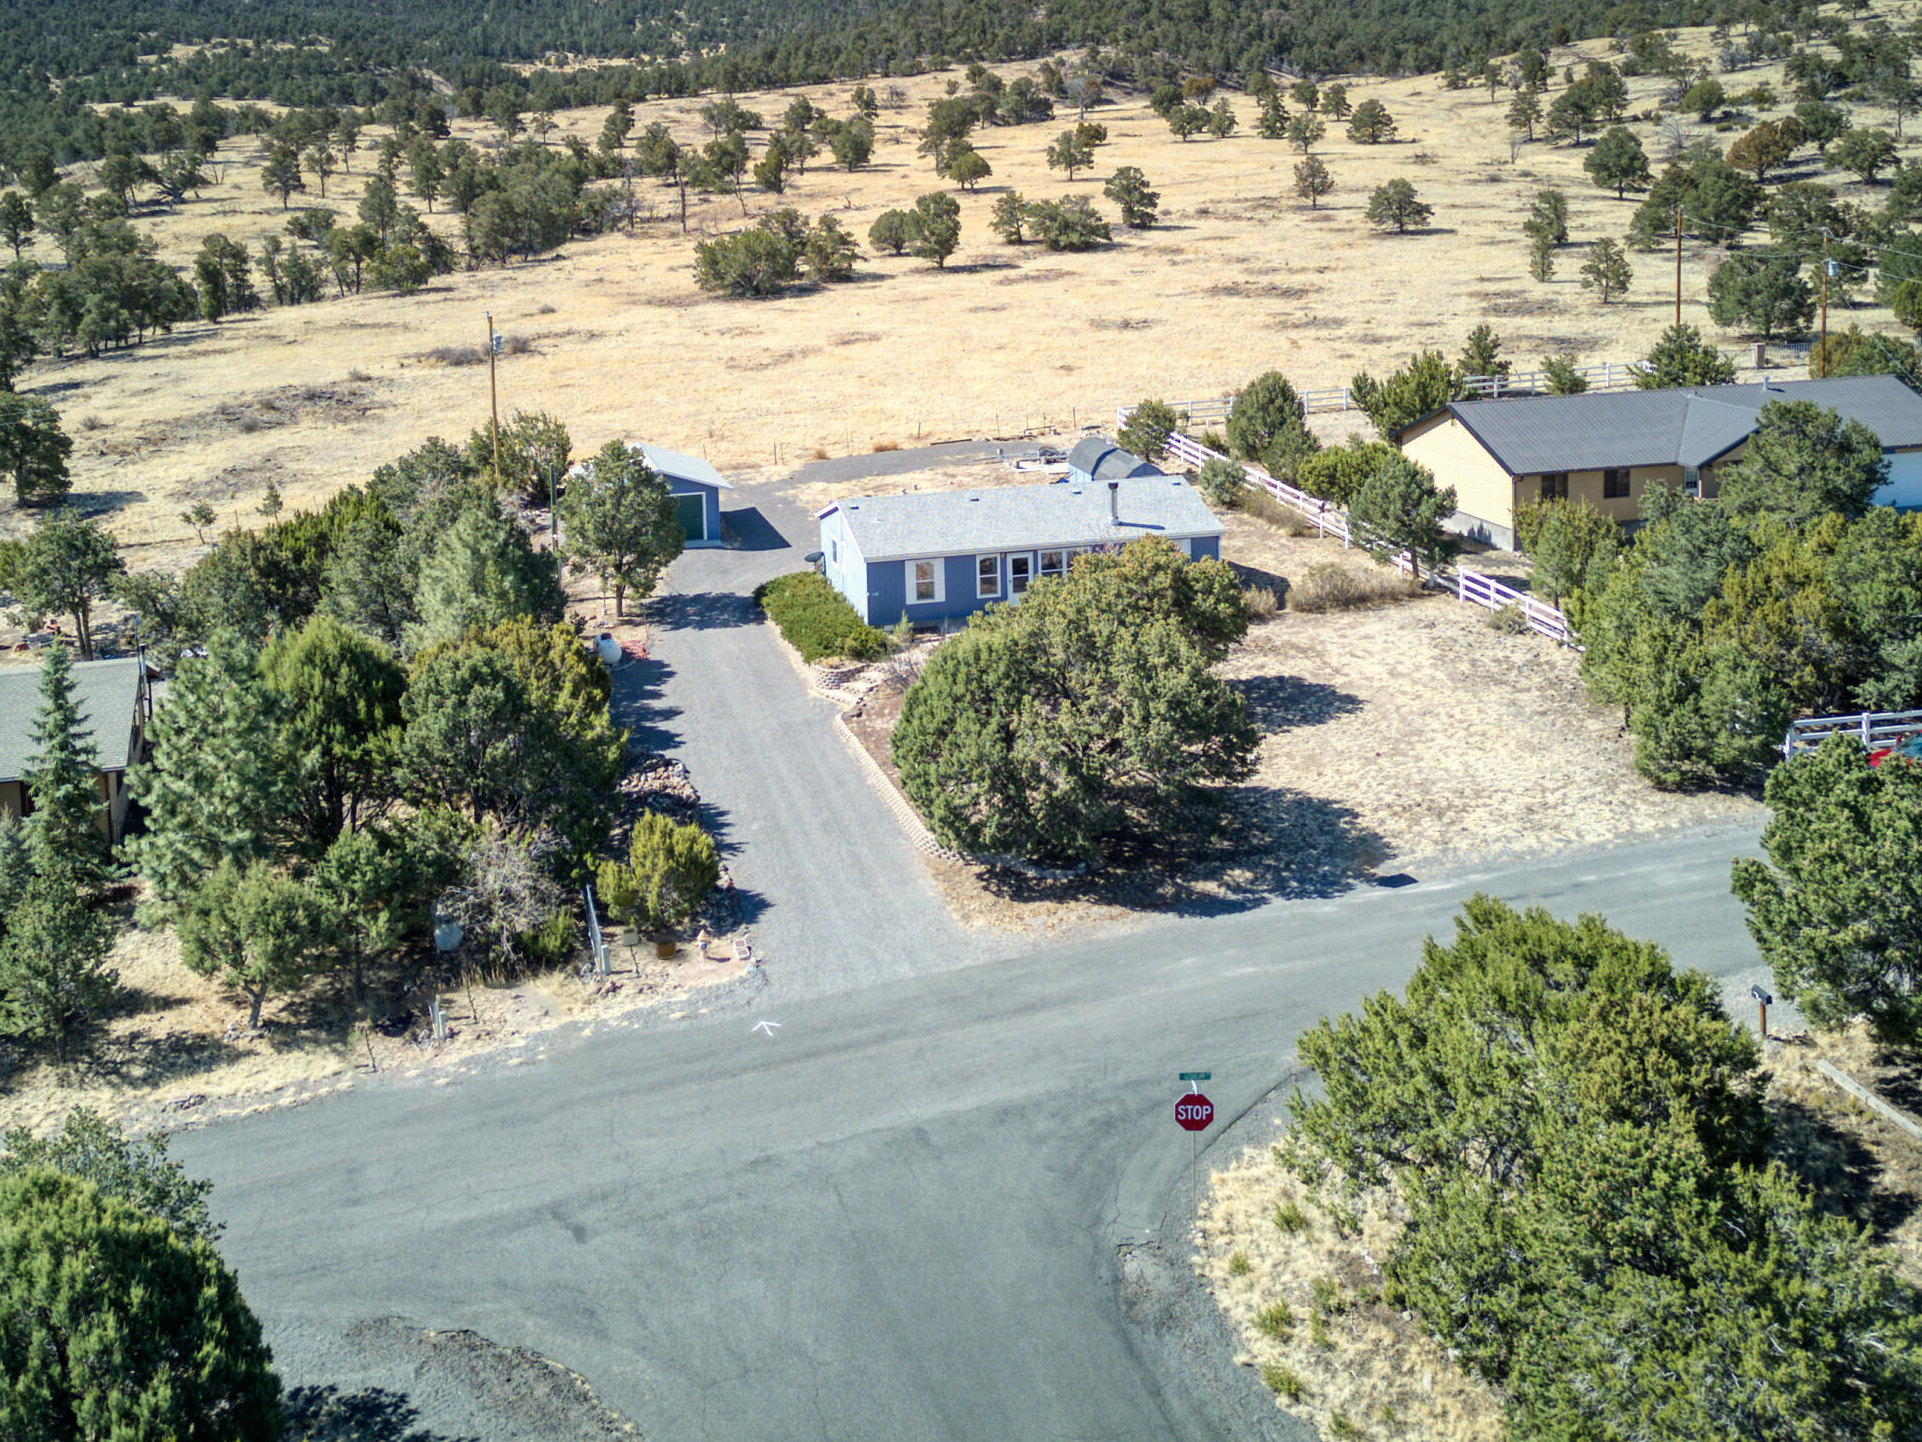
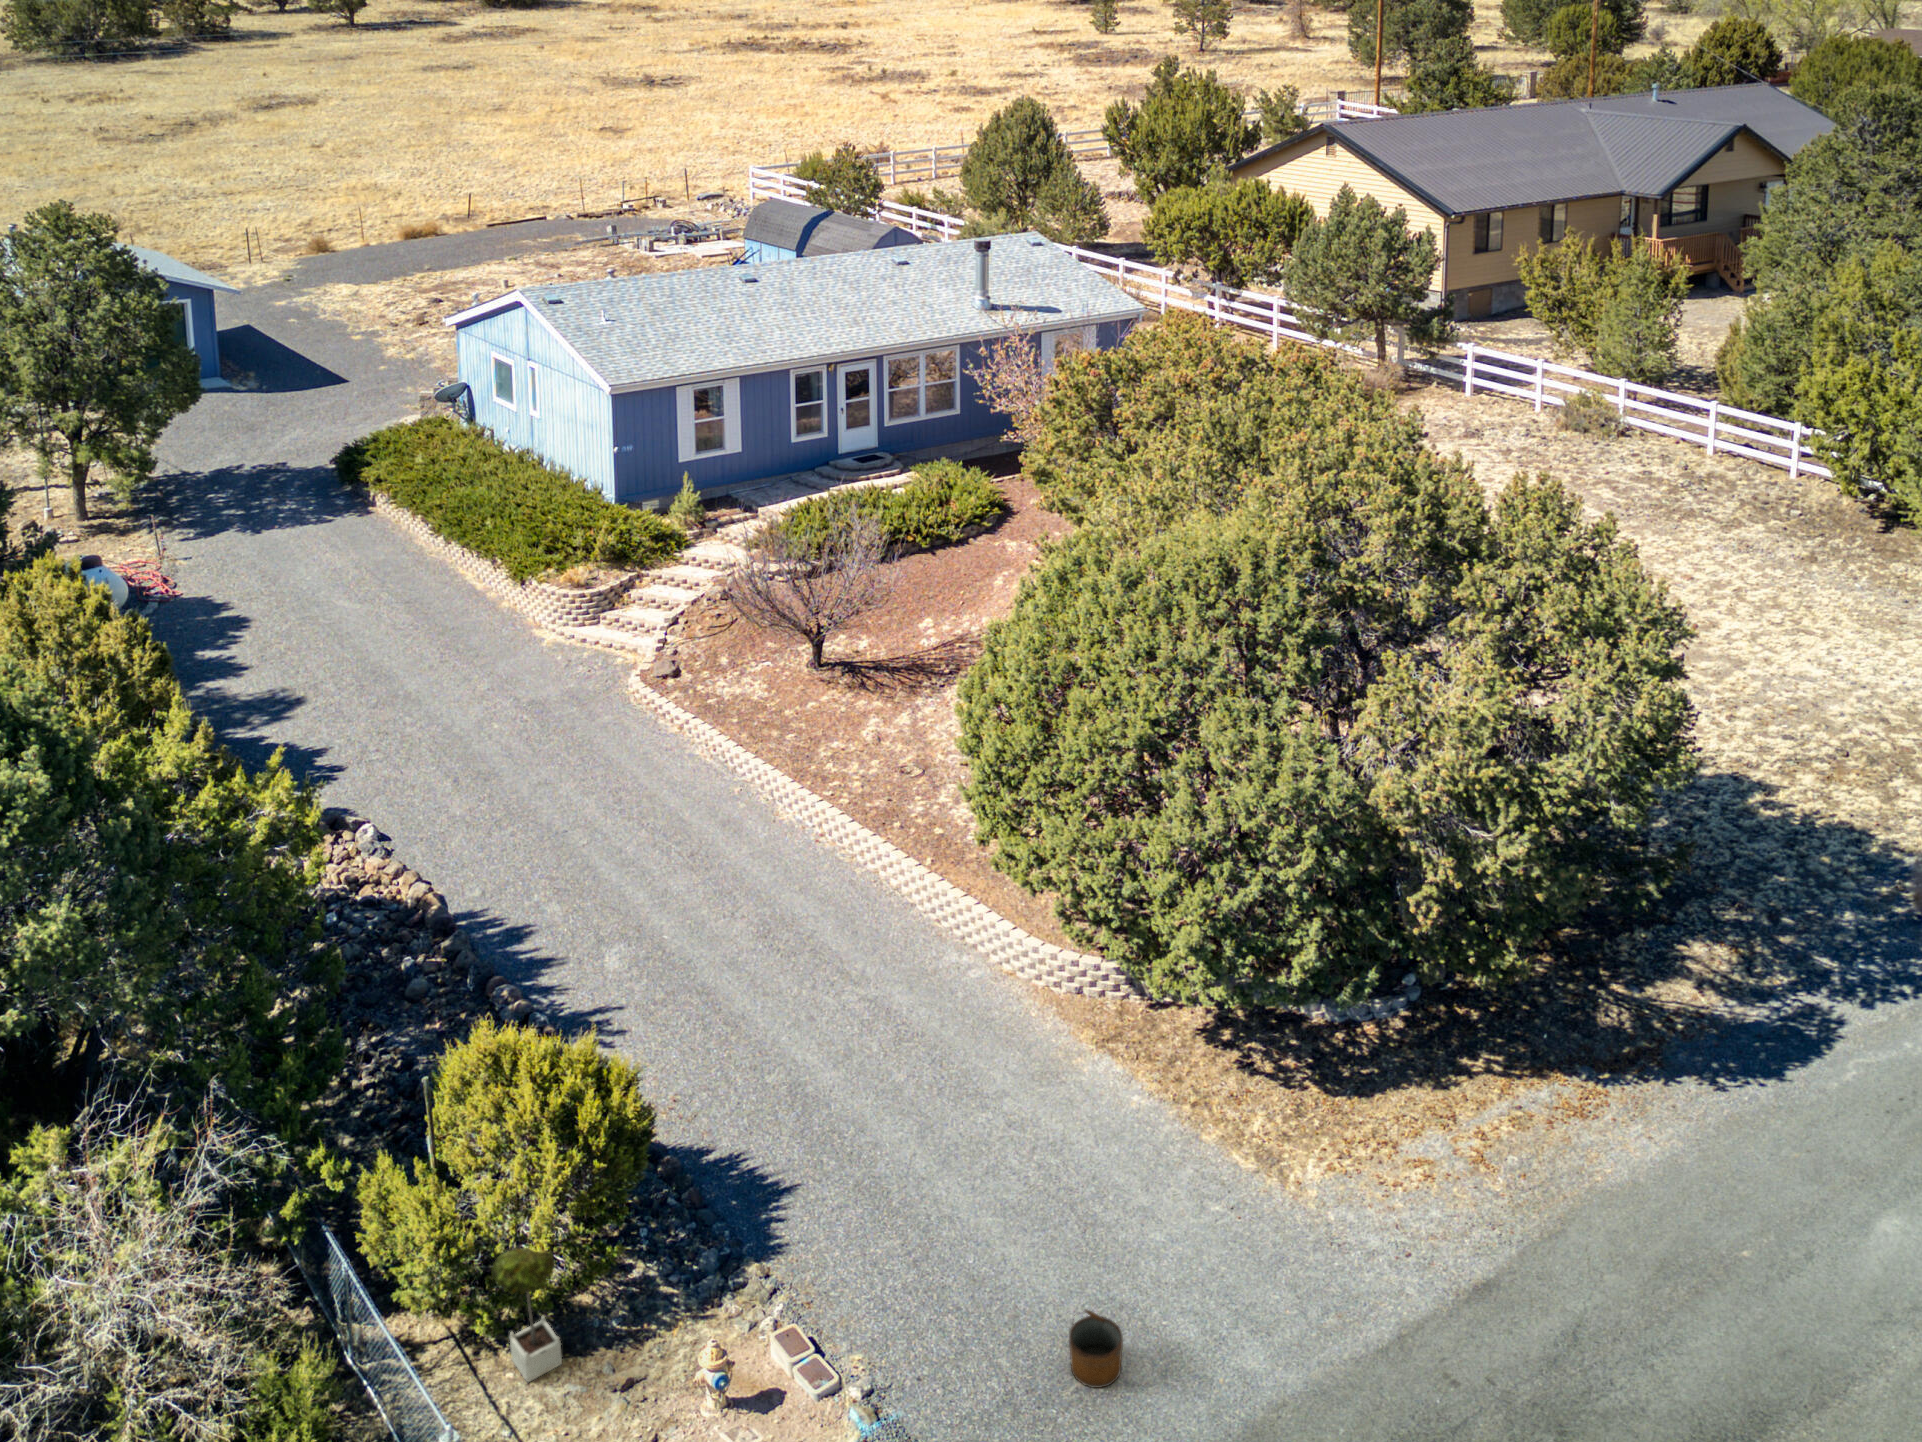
bucket: present [655,935,677,959] -> present [1069,1310,1123,1388]

